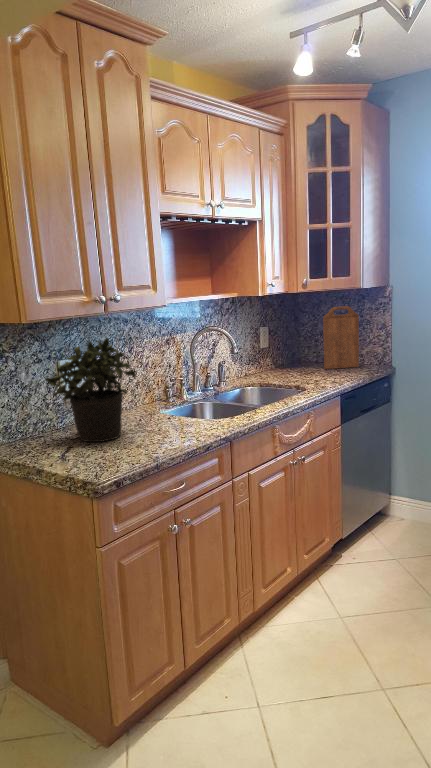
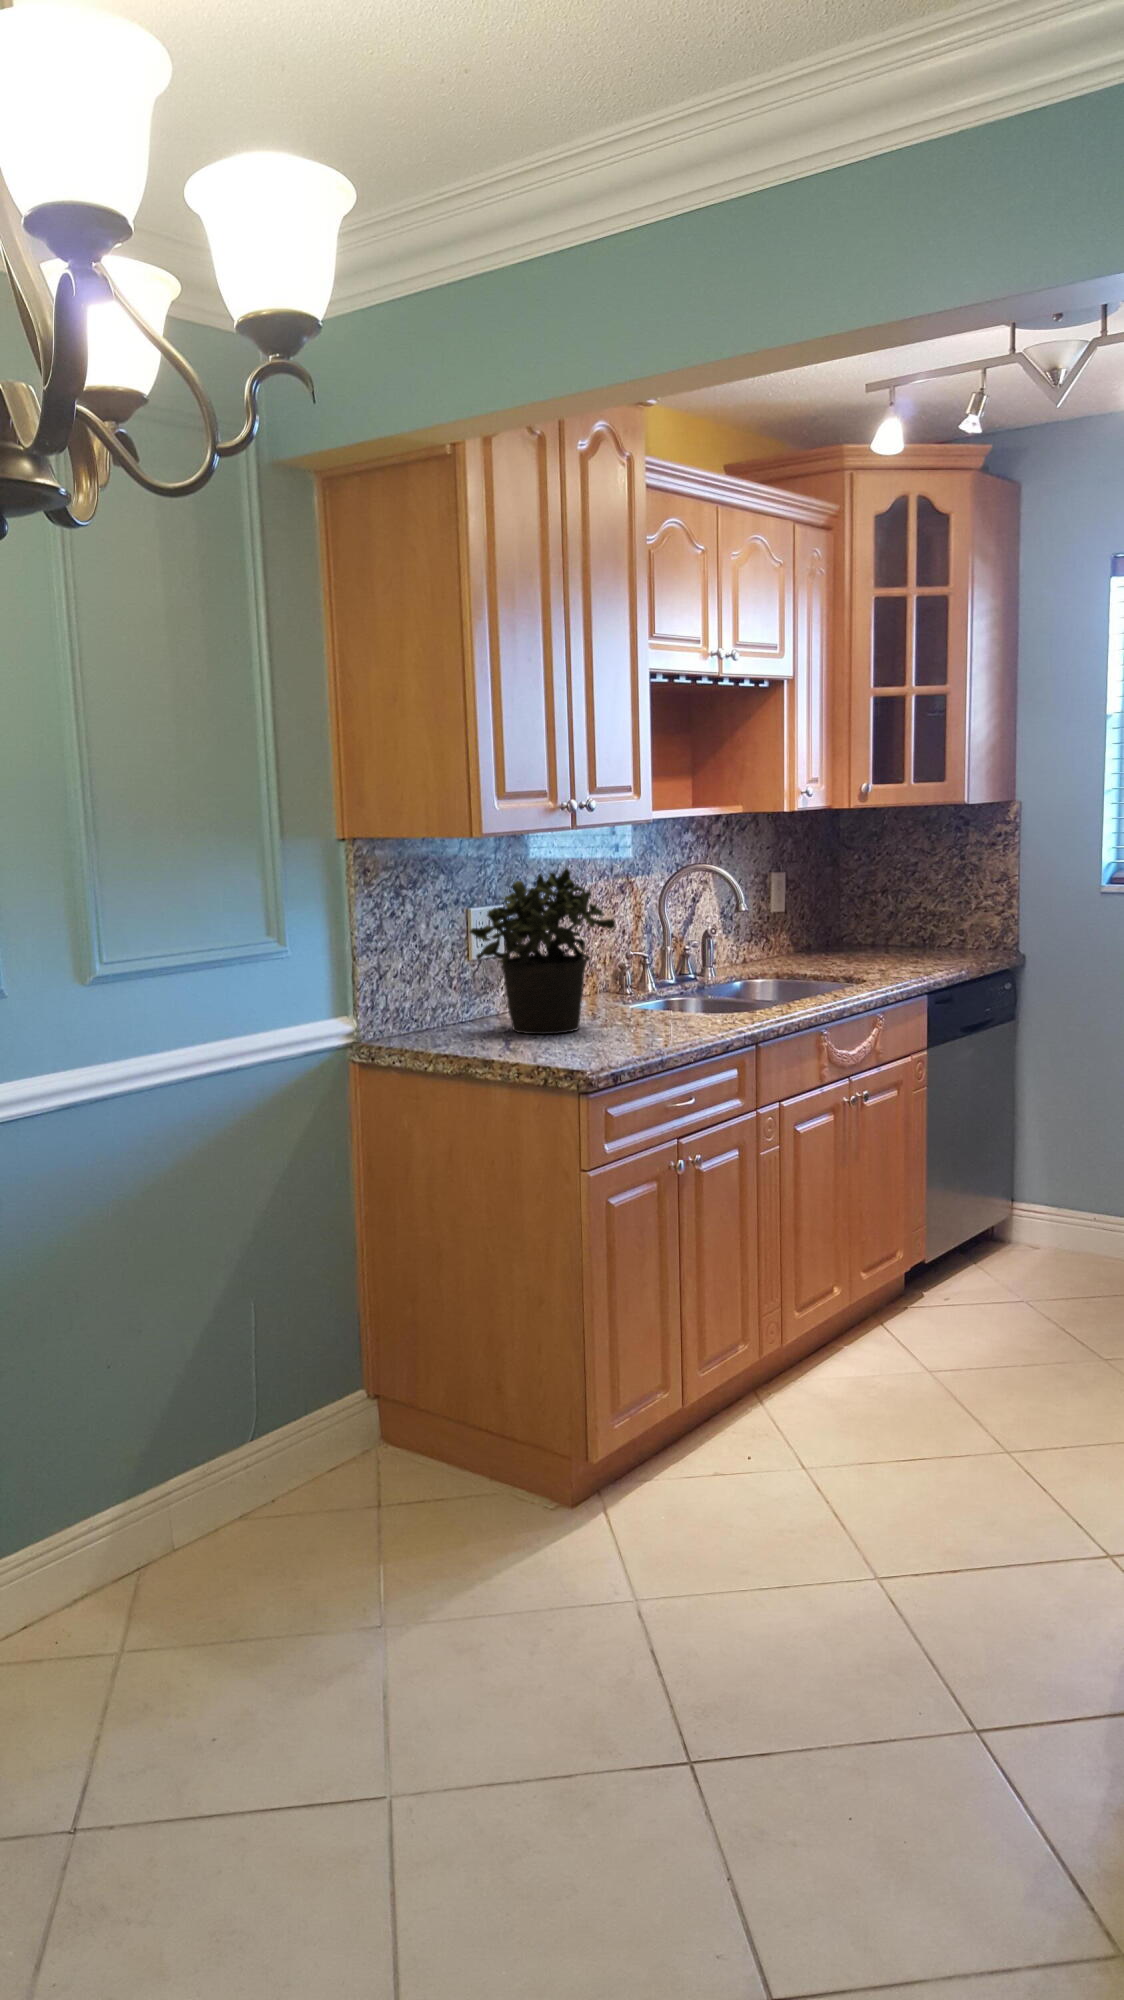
cutting board: present [323,306,359,369] -> none [891,837,958,955]

